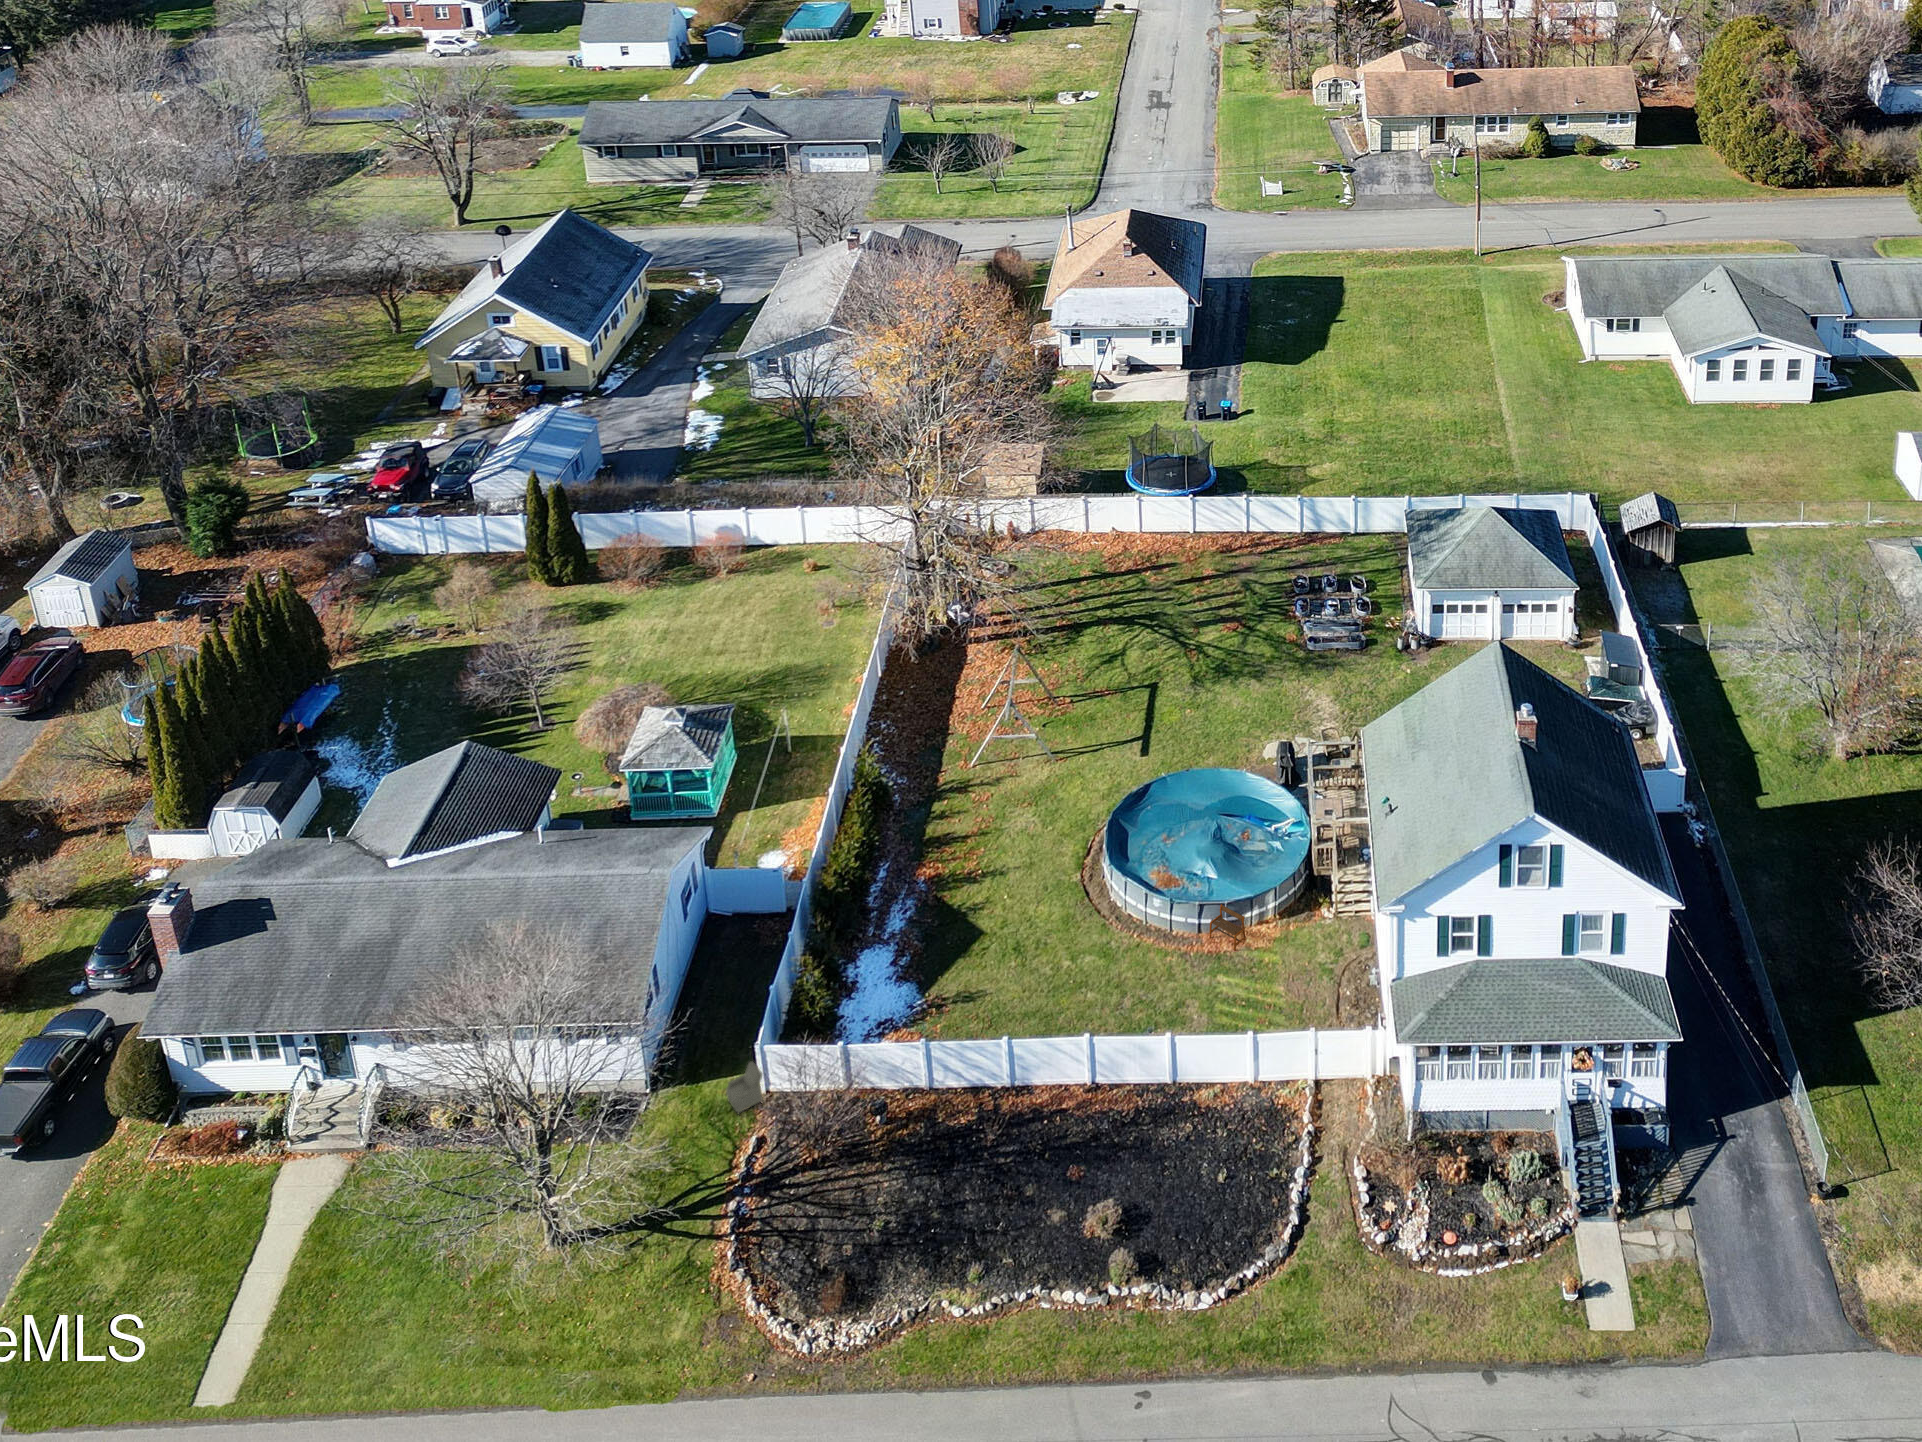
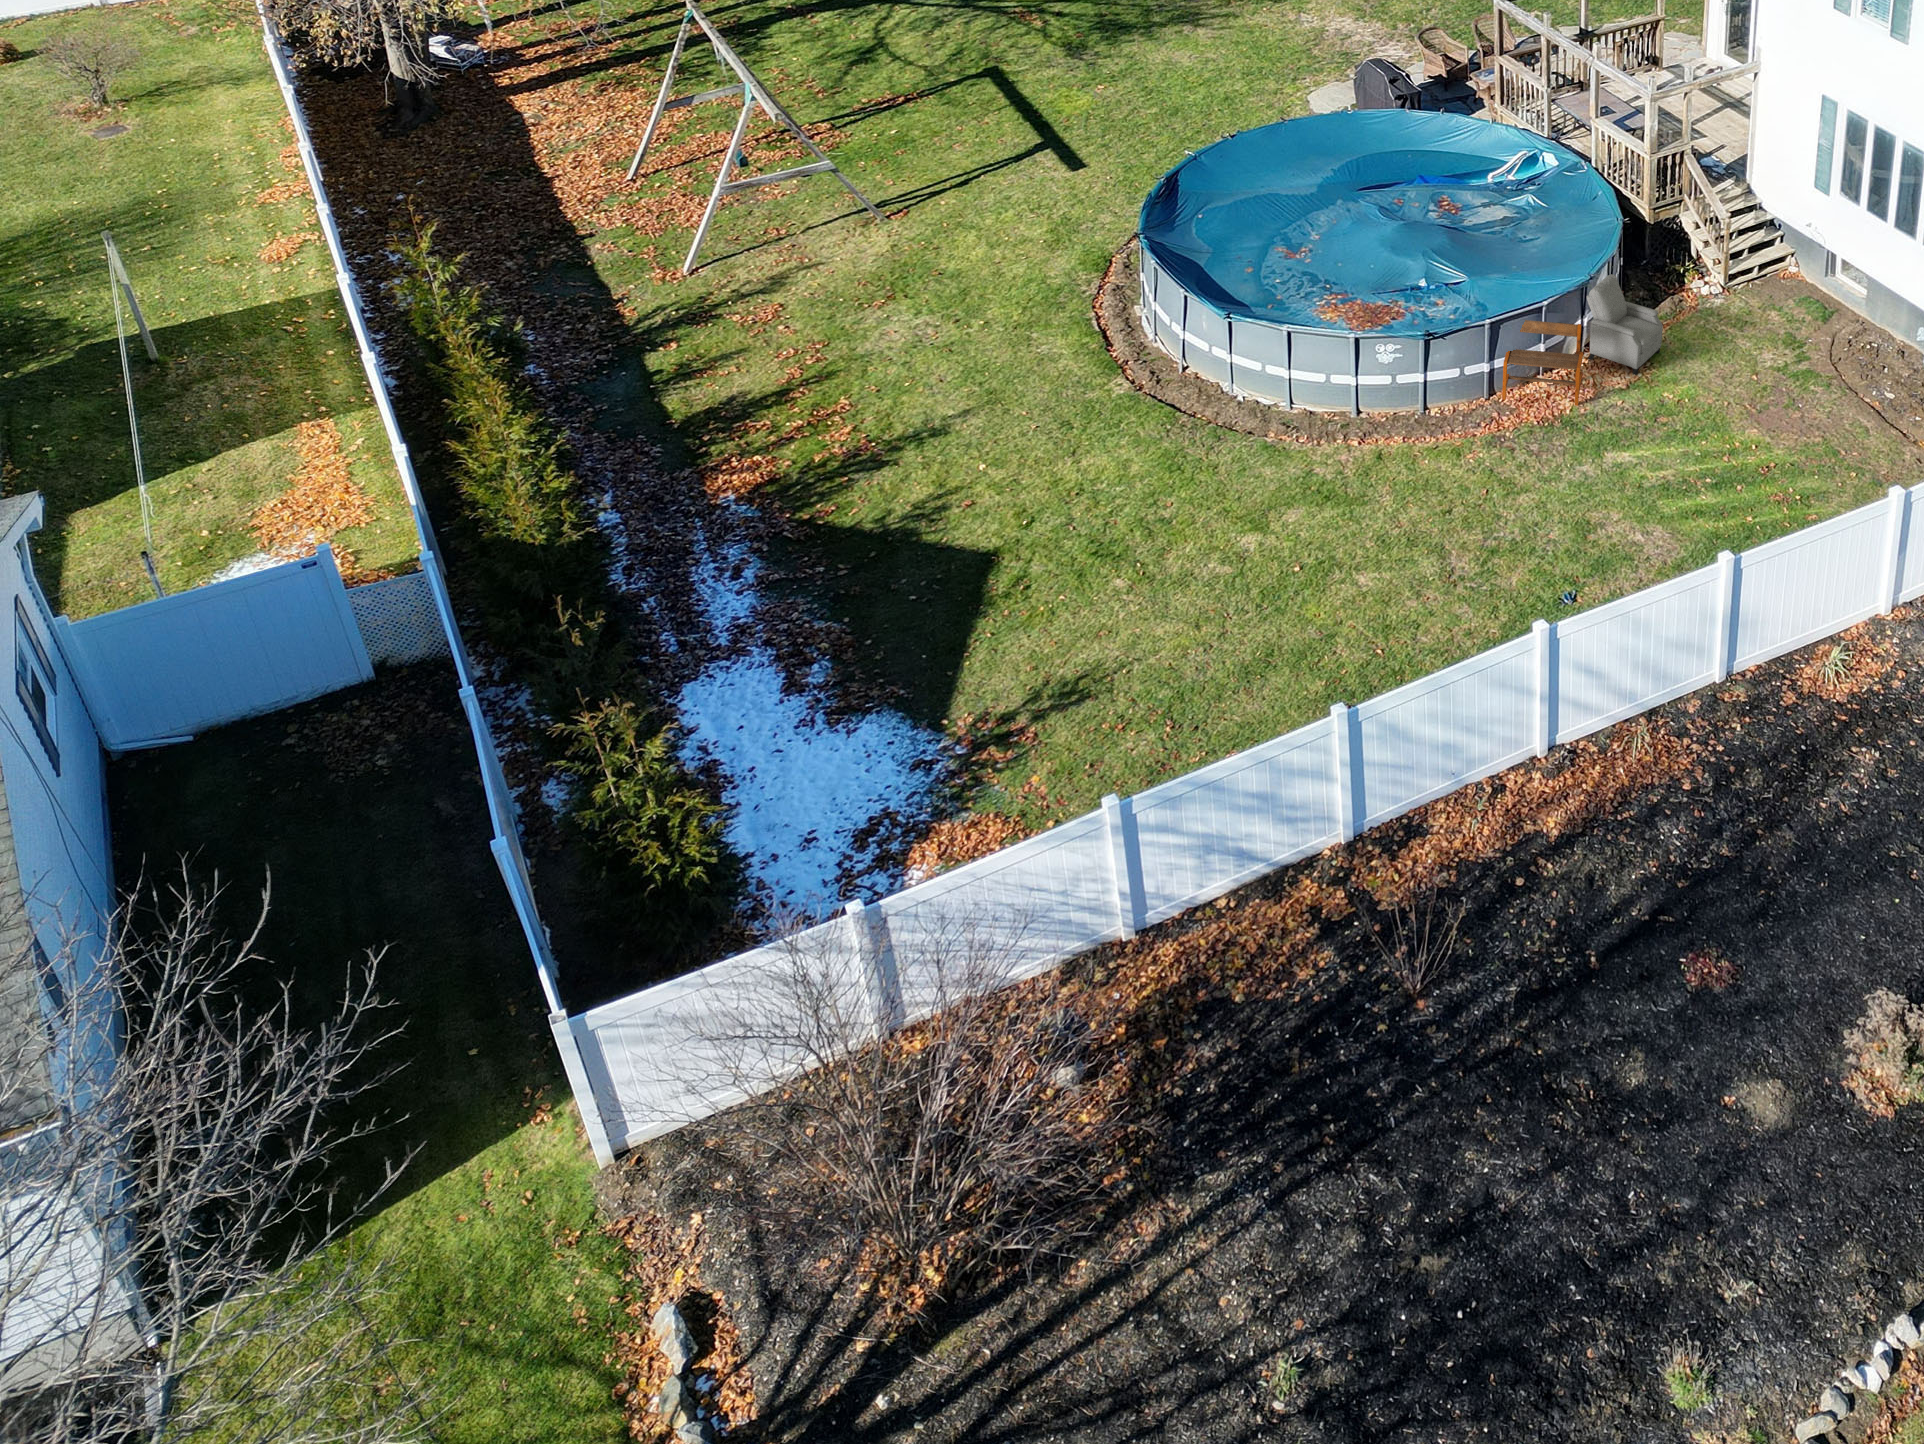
chair: present [726,1062,763,1114] -> present [1587,274,1663,375]

